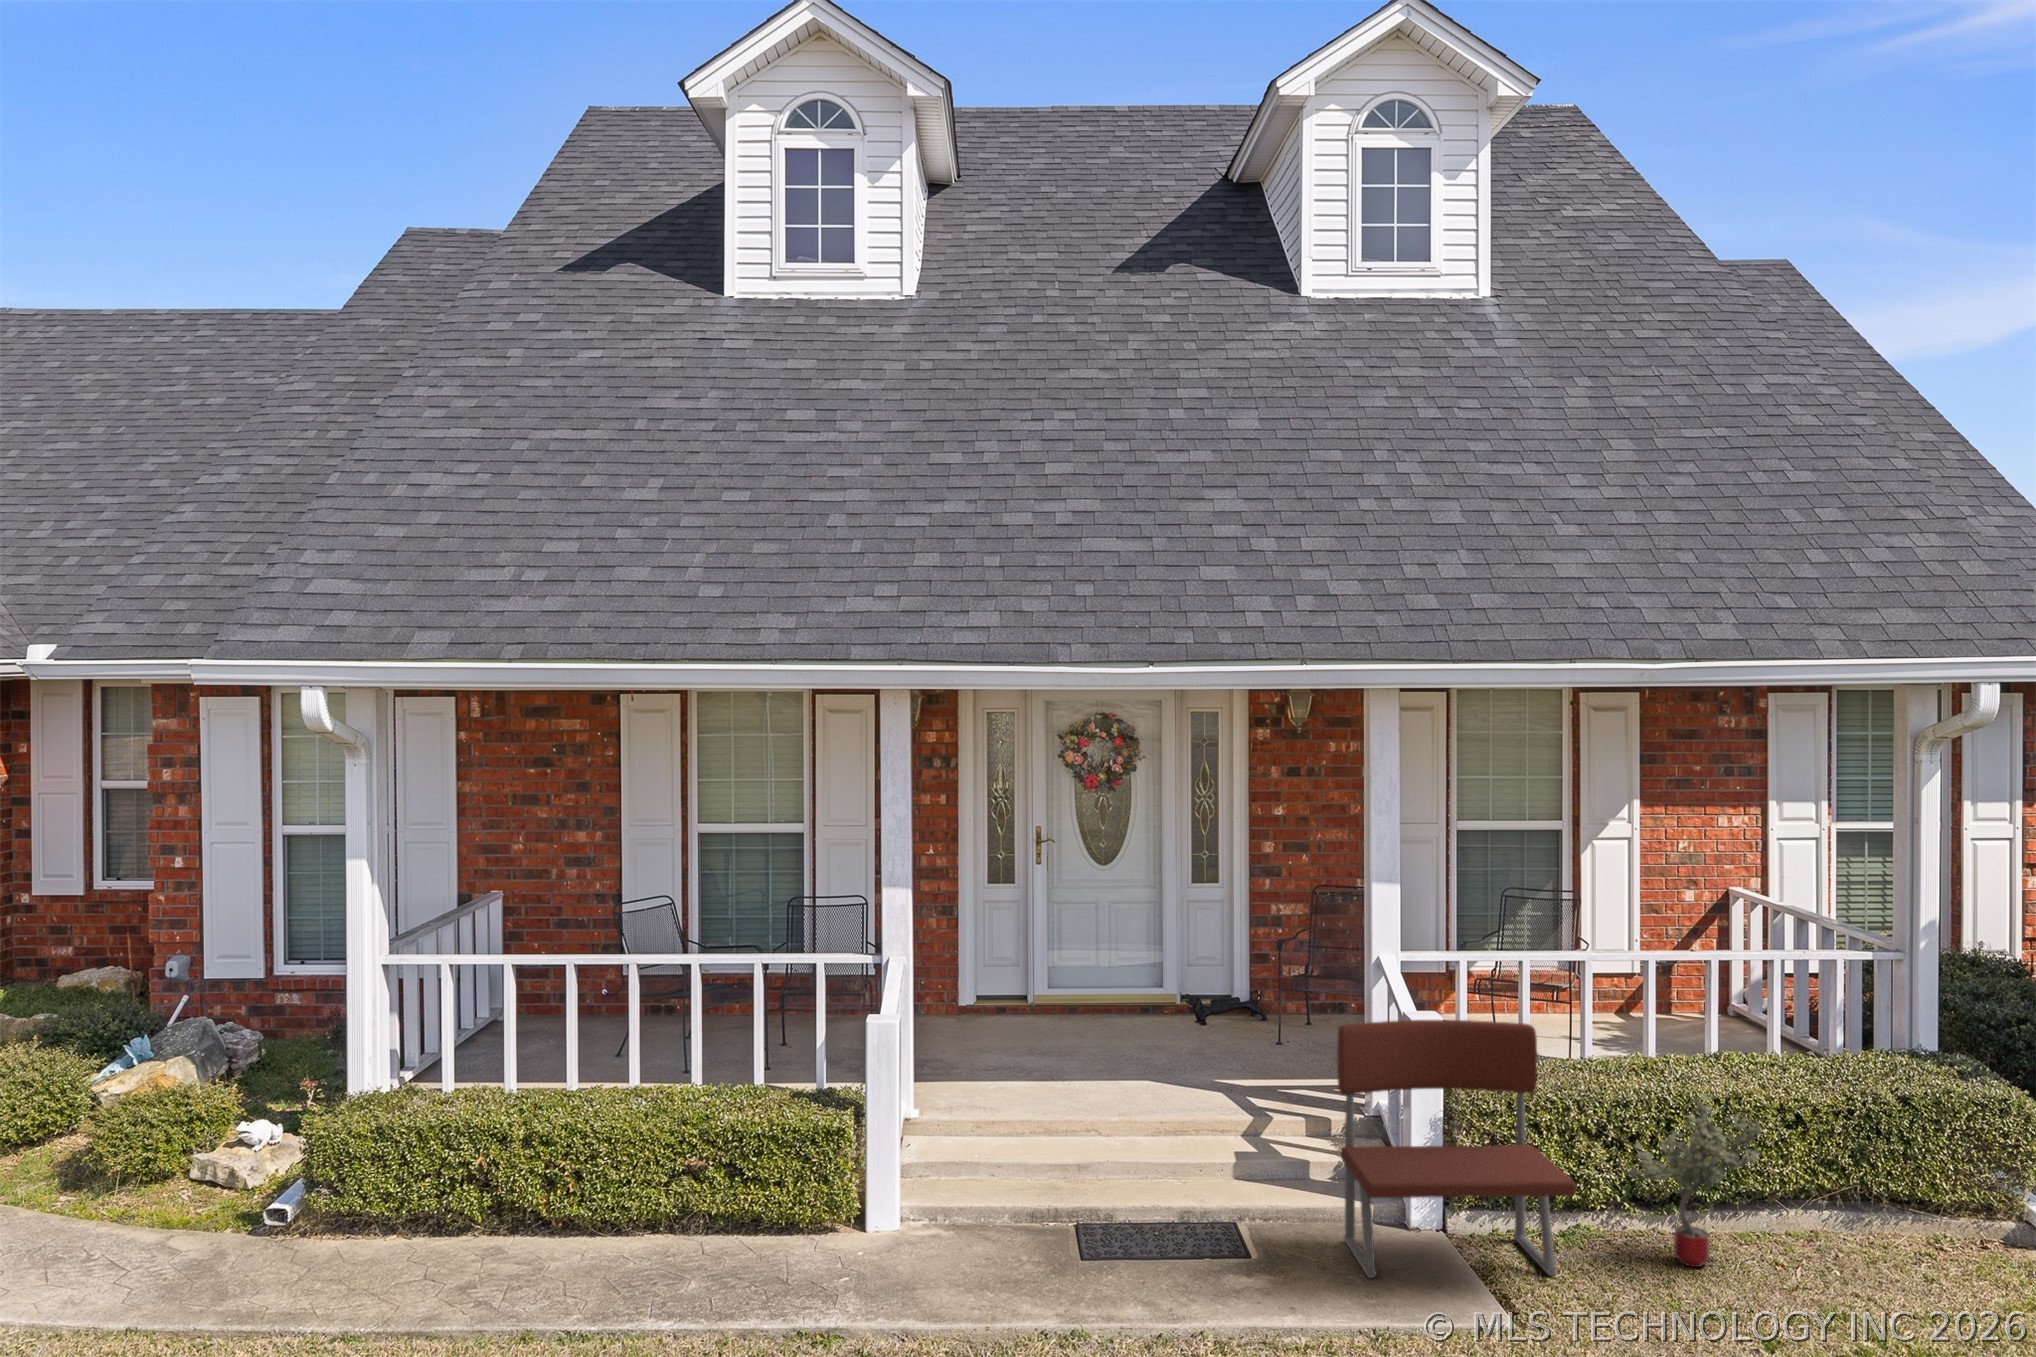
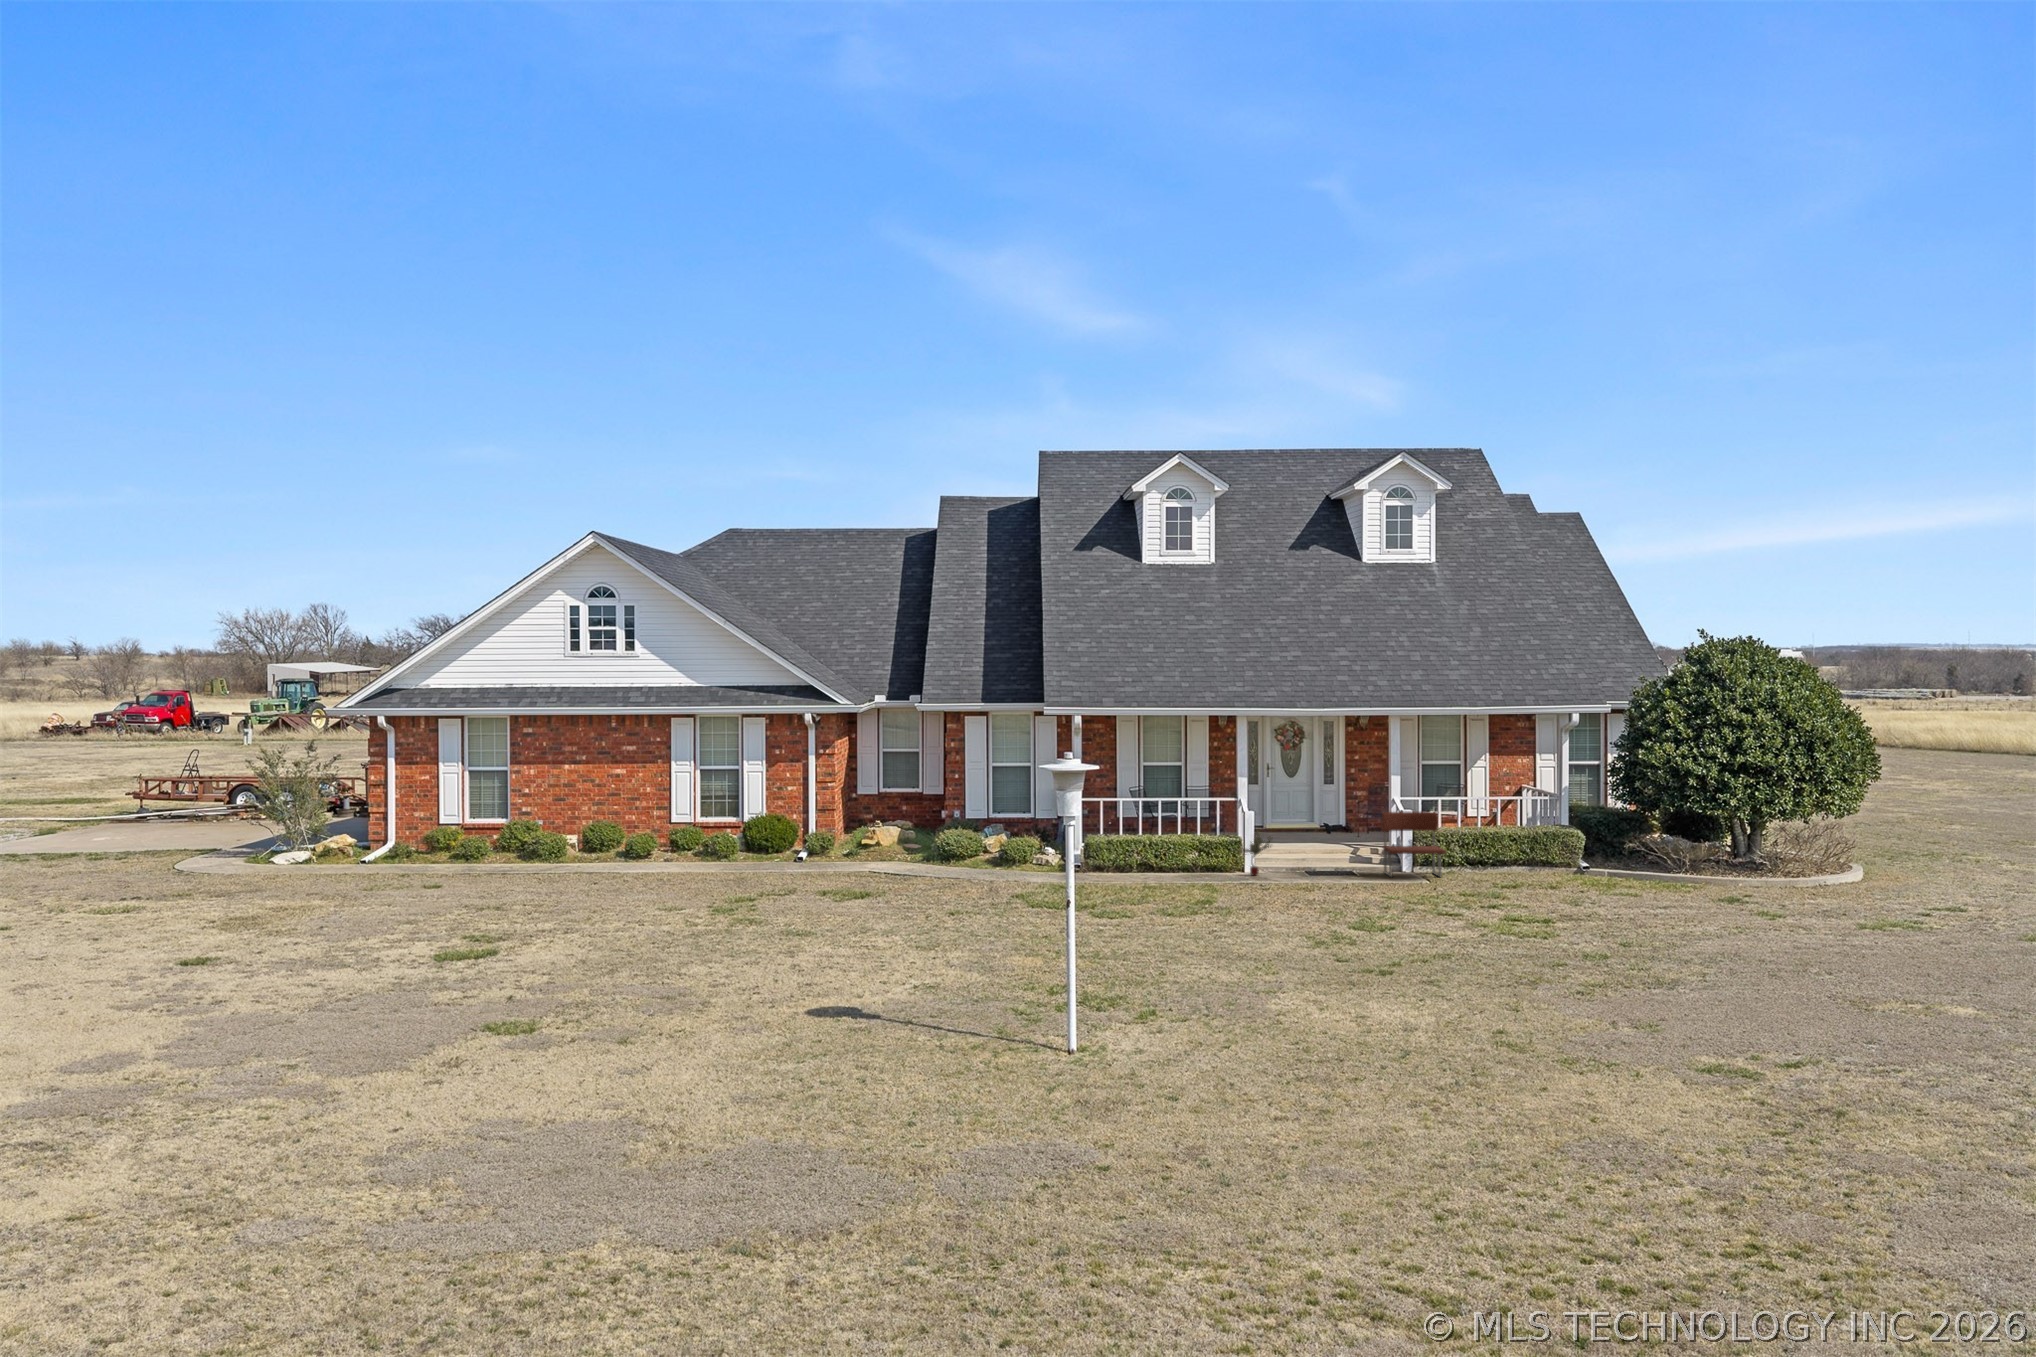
potted tree: present [1623,1094,1761,1267] -> present [1239,833,1271,876]

